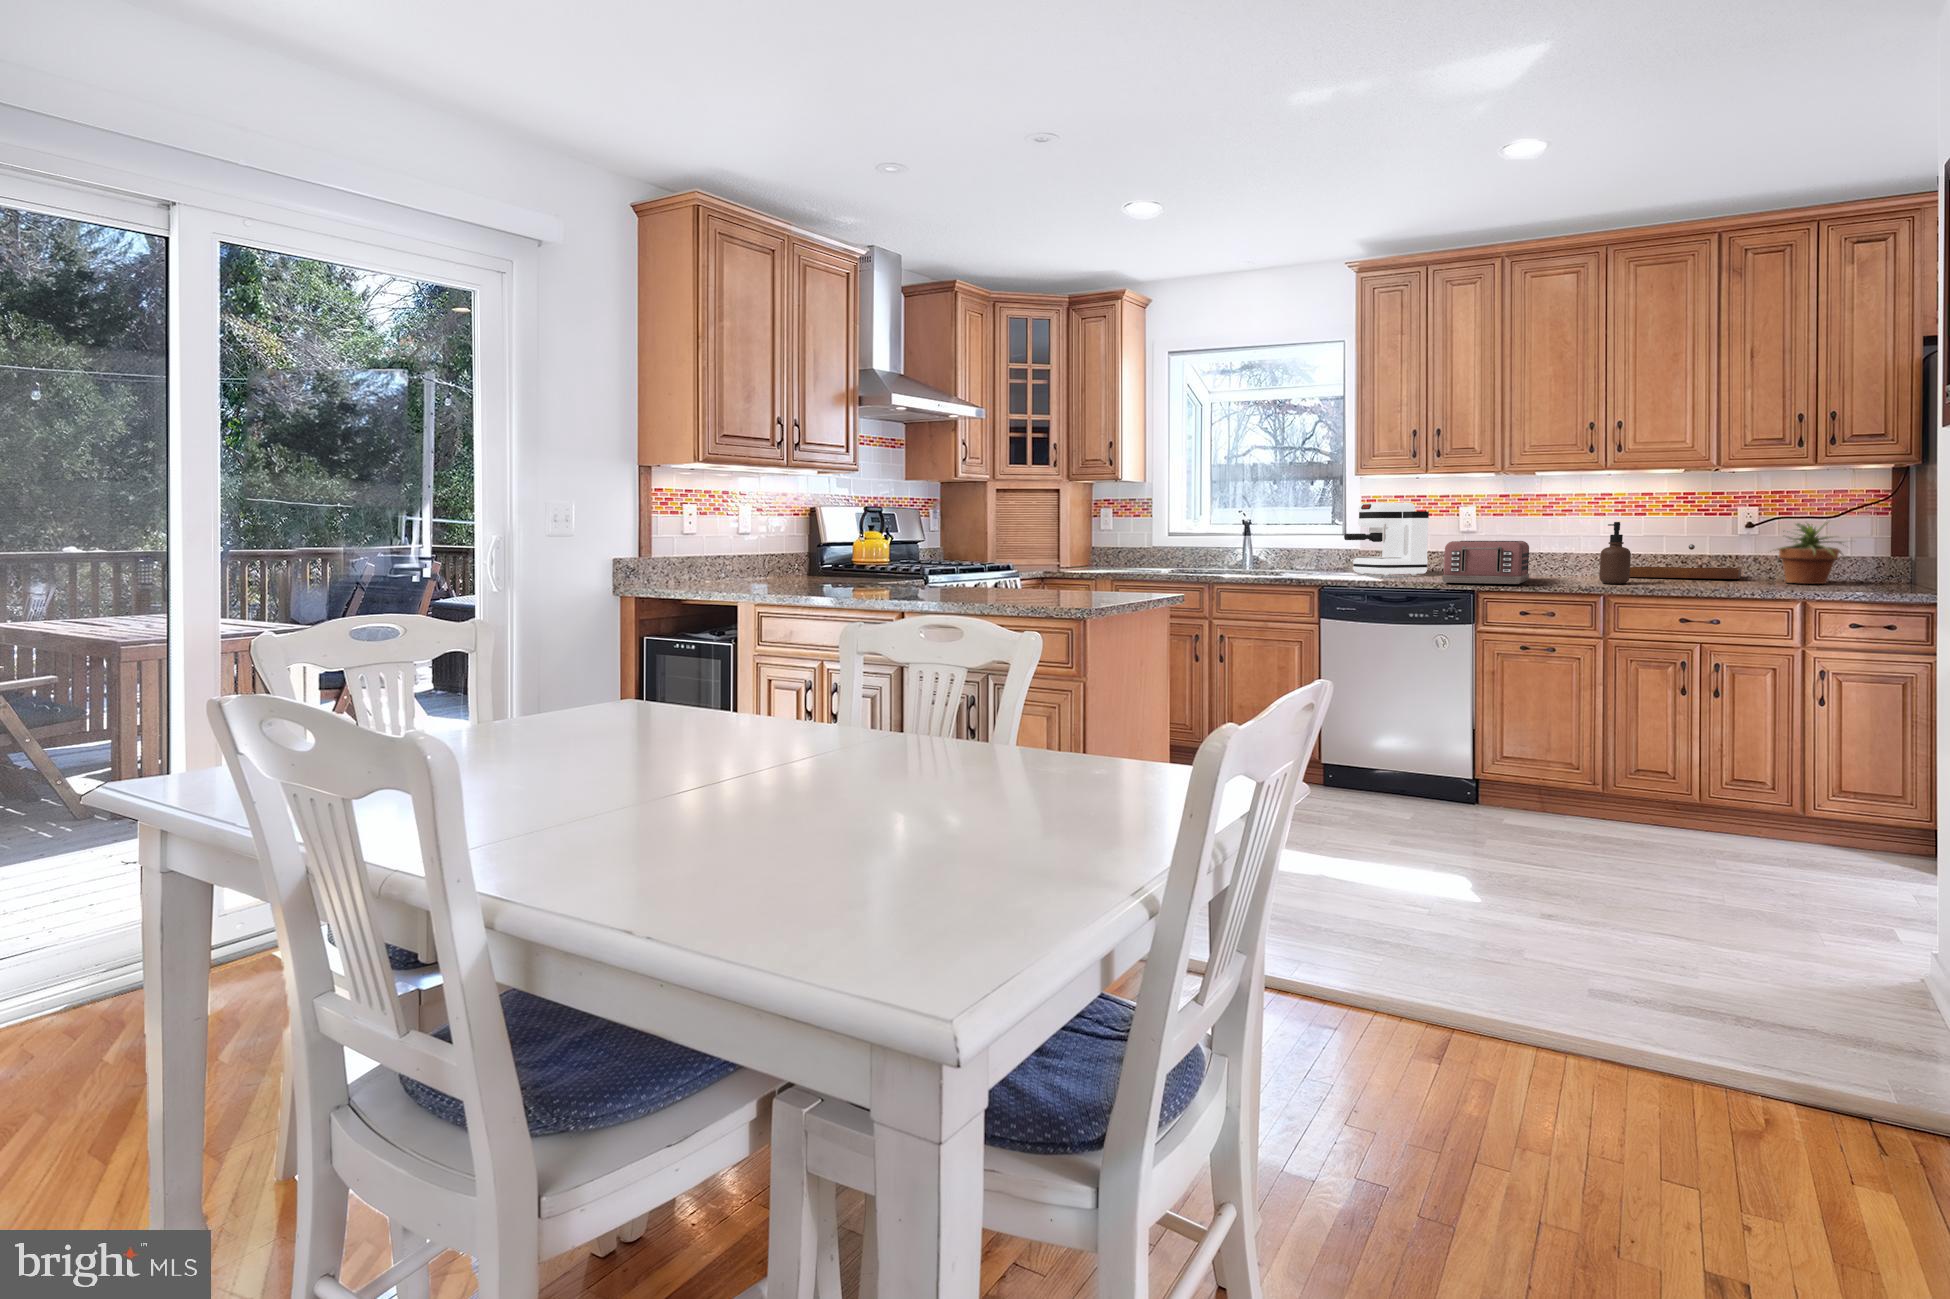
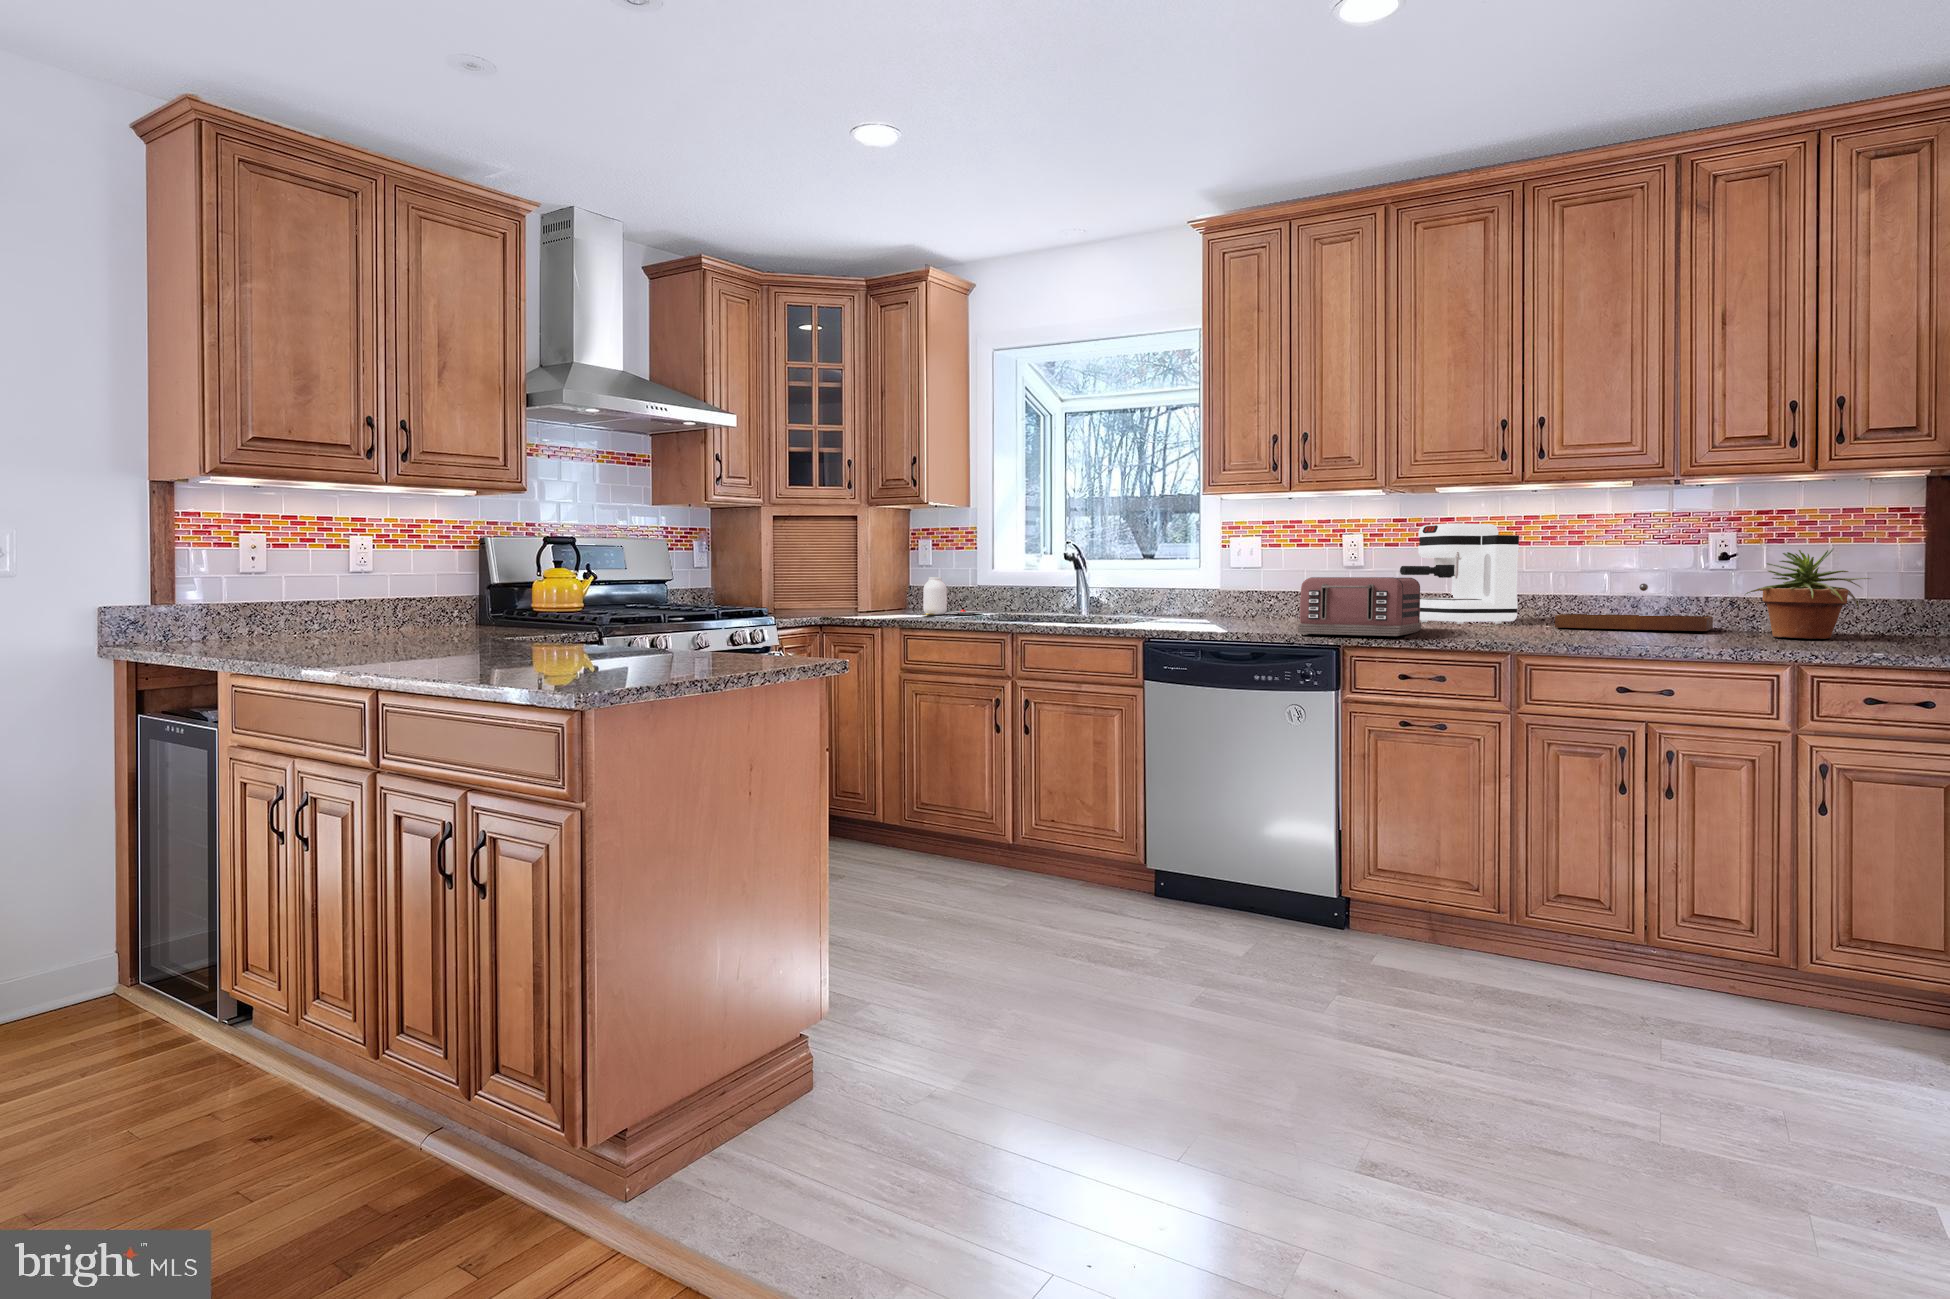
coffee maker: present [1344,503,1429,576] -> present [1400,523,1519,624]
soap dispenser: present [1599,522,1631,584] -> none [1512,551,1554,636]
jar: none [1120,540,1168,570] -> present [922,577,981,615]

